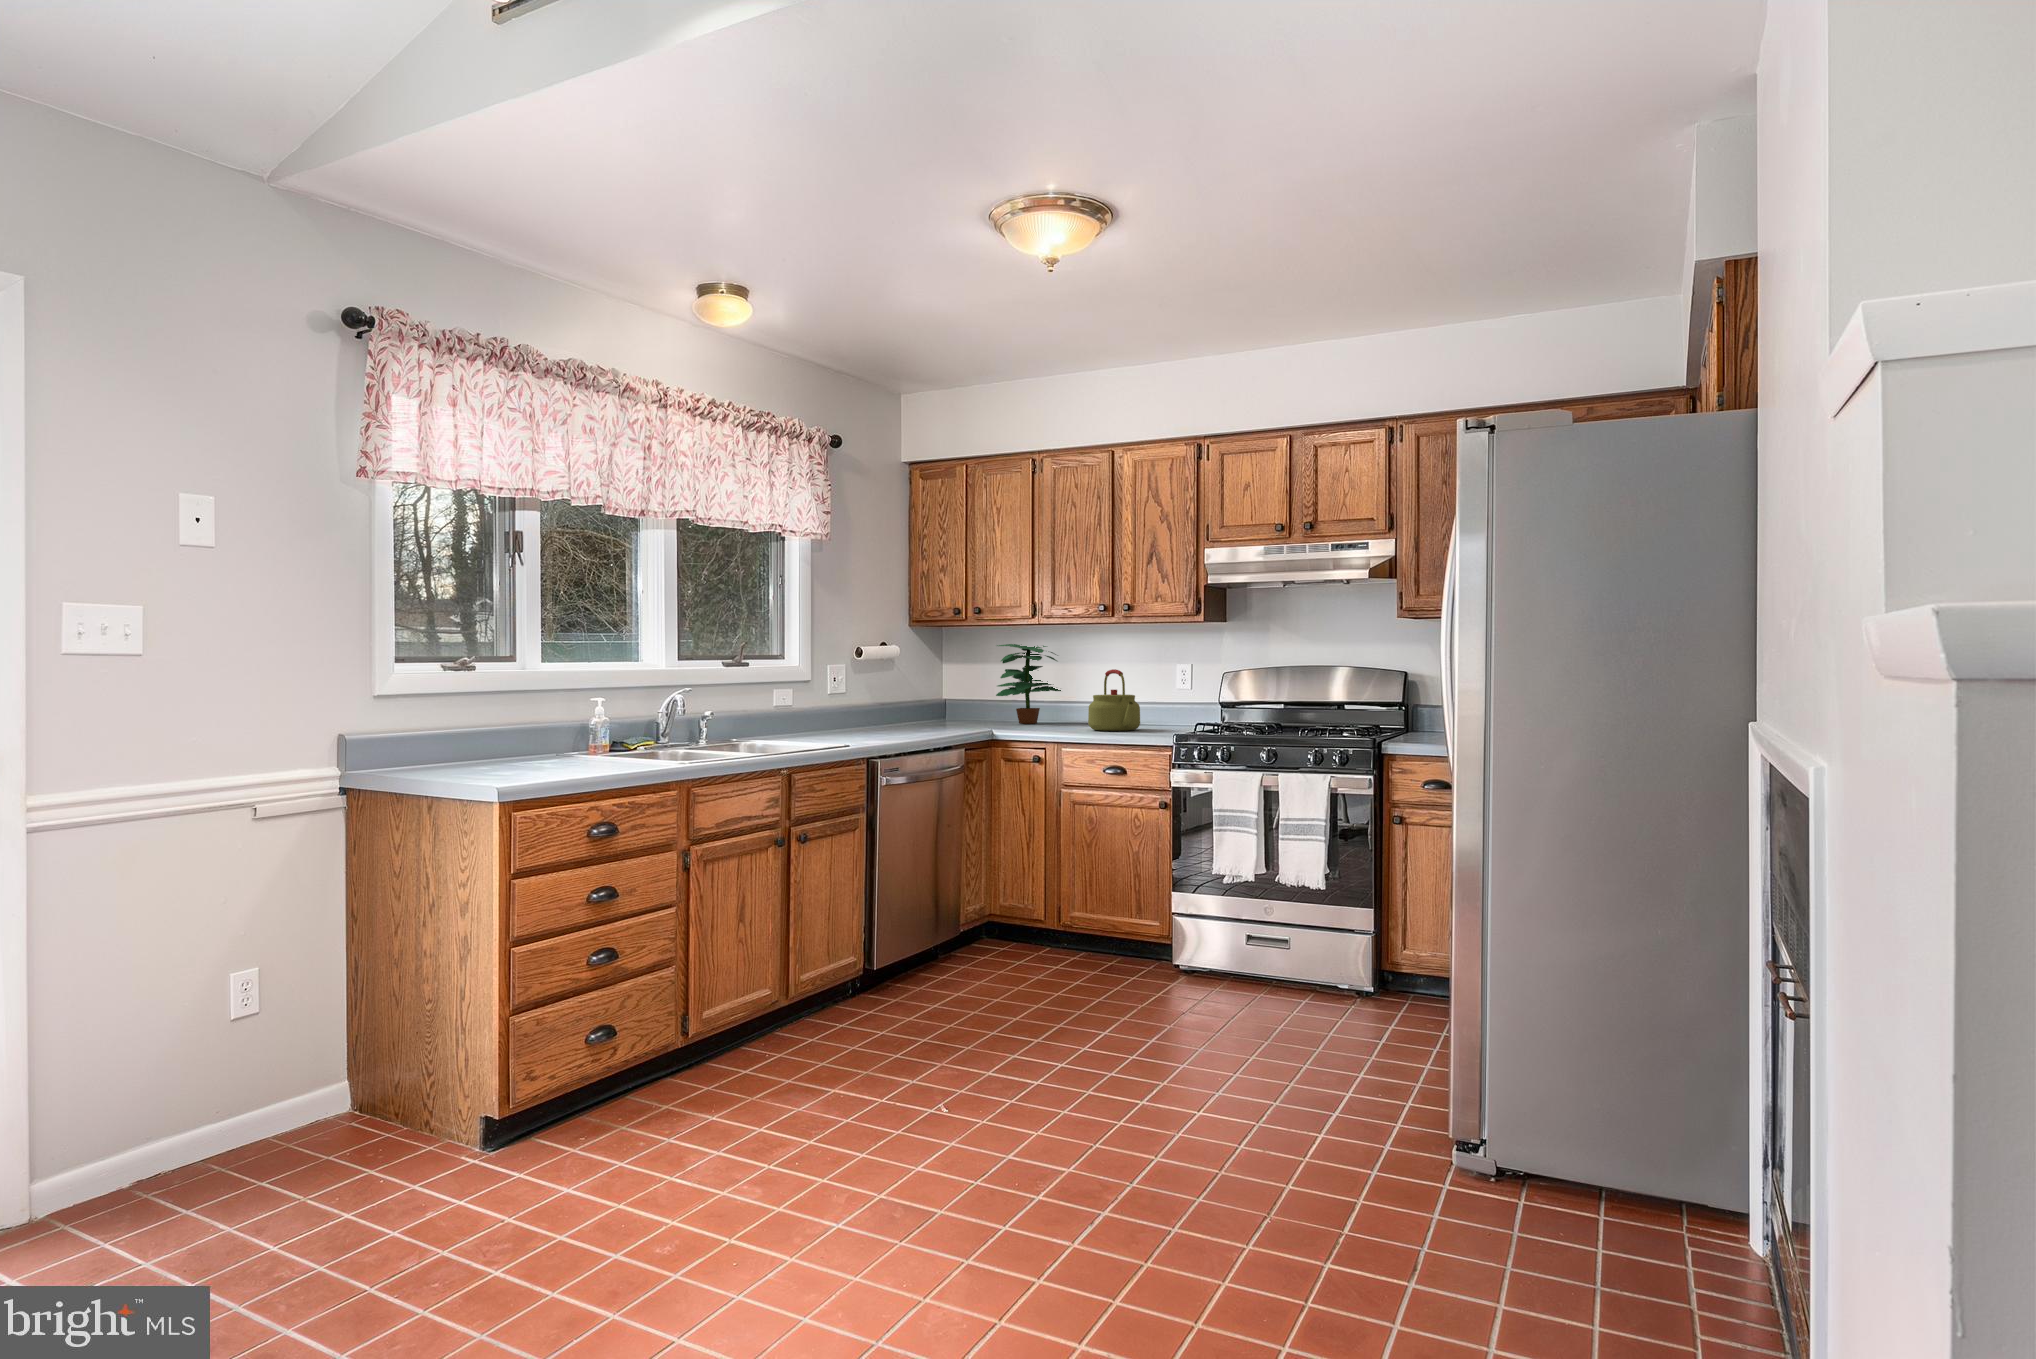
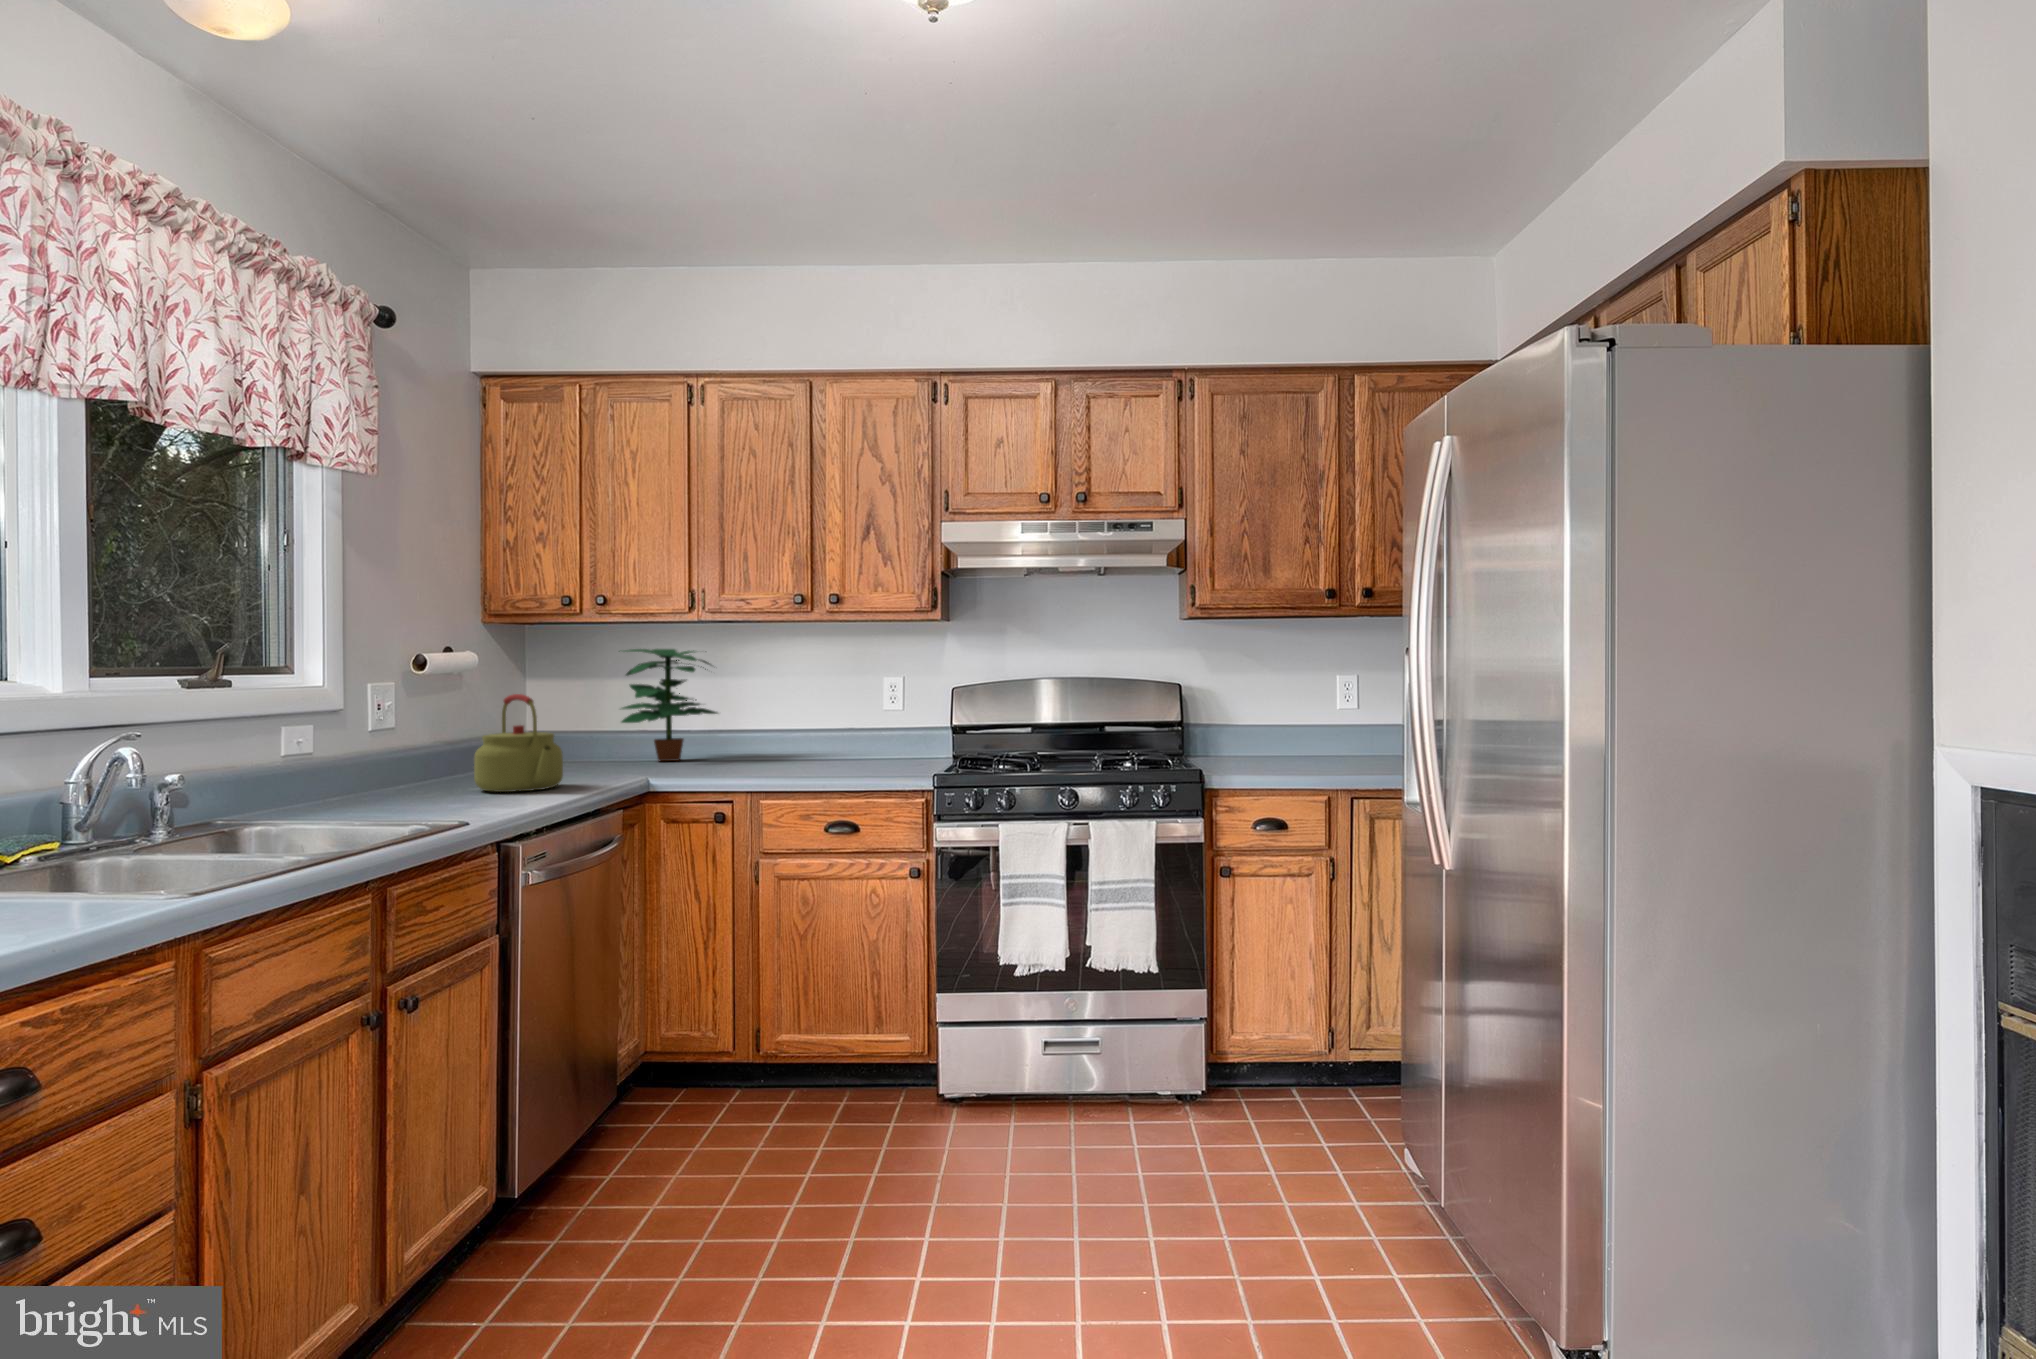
kettle: present [1088,669,1140,731] -> present [474,694,563,792]

